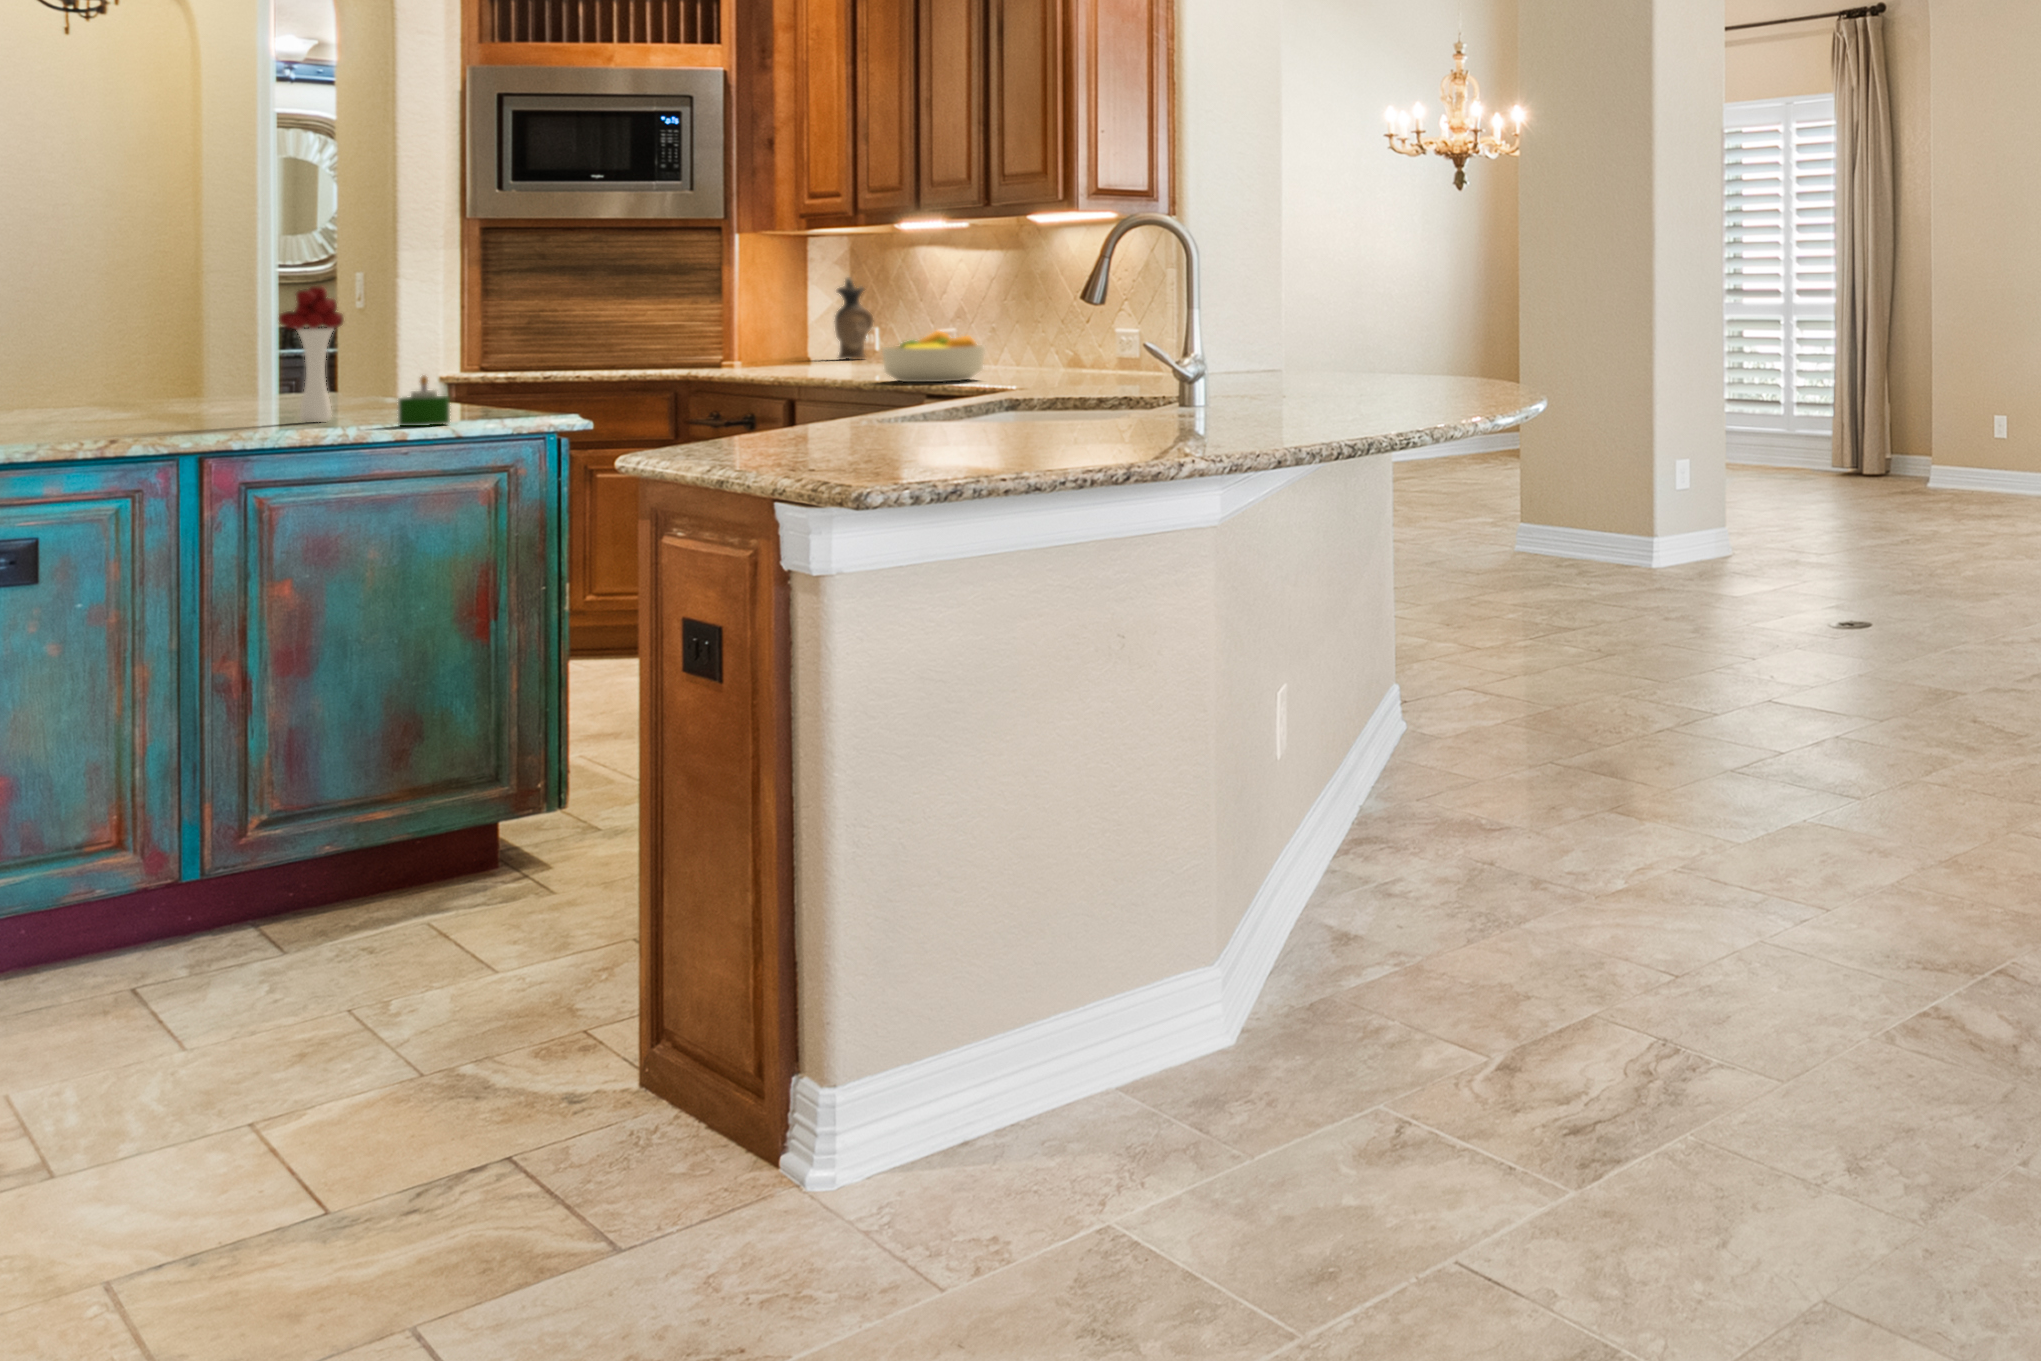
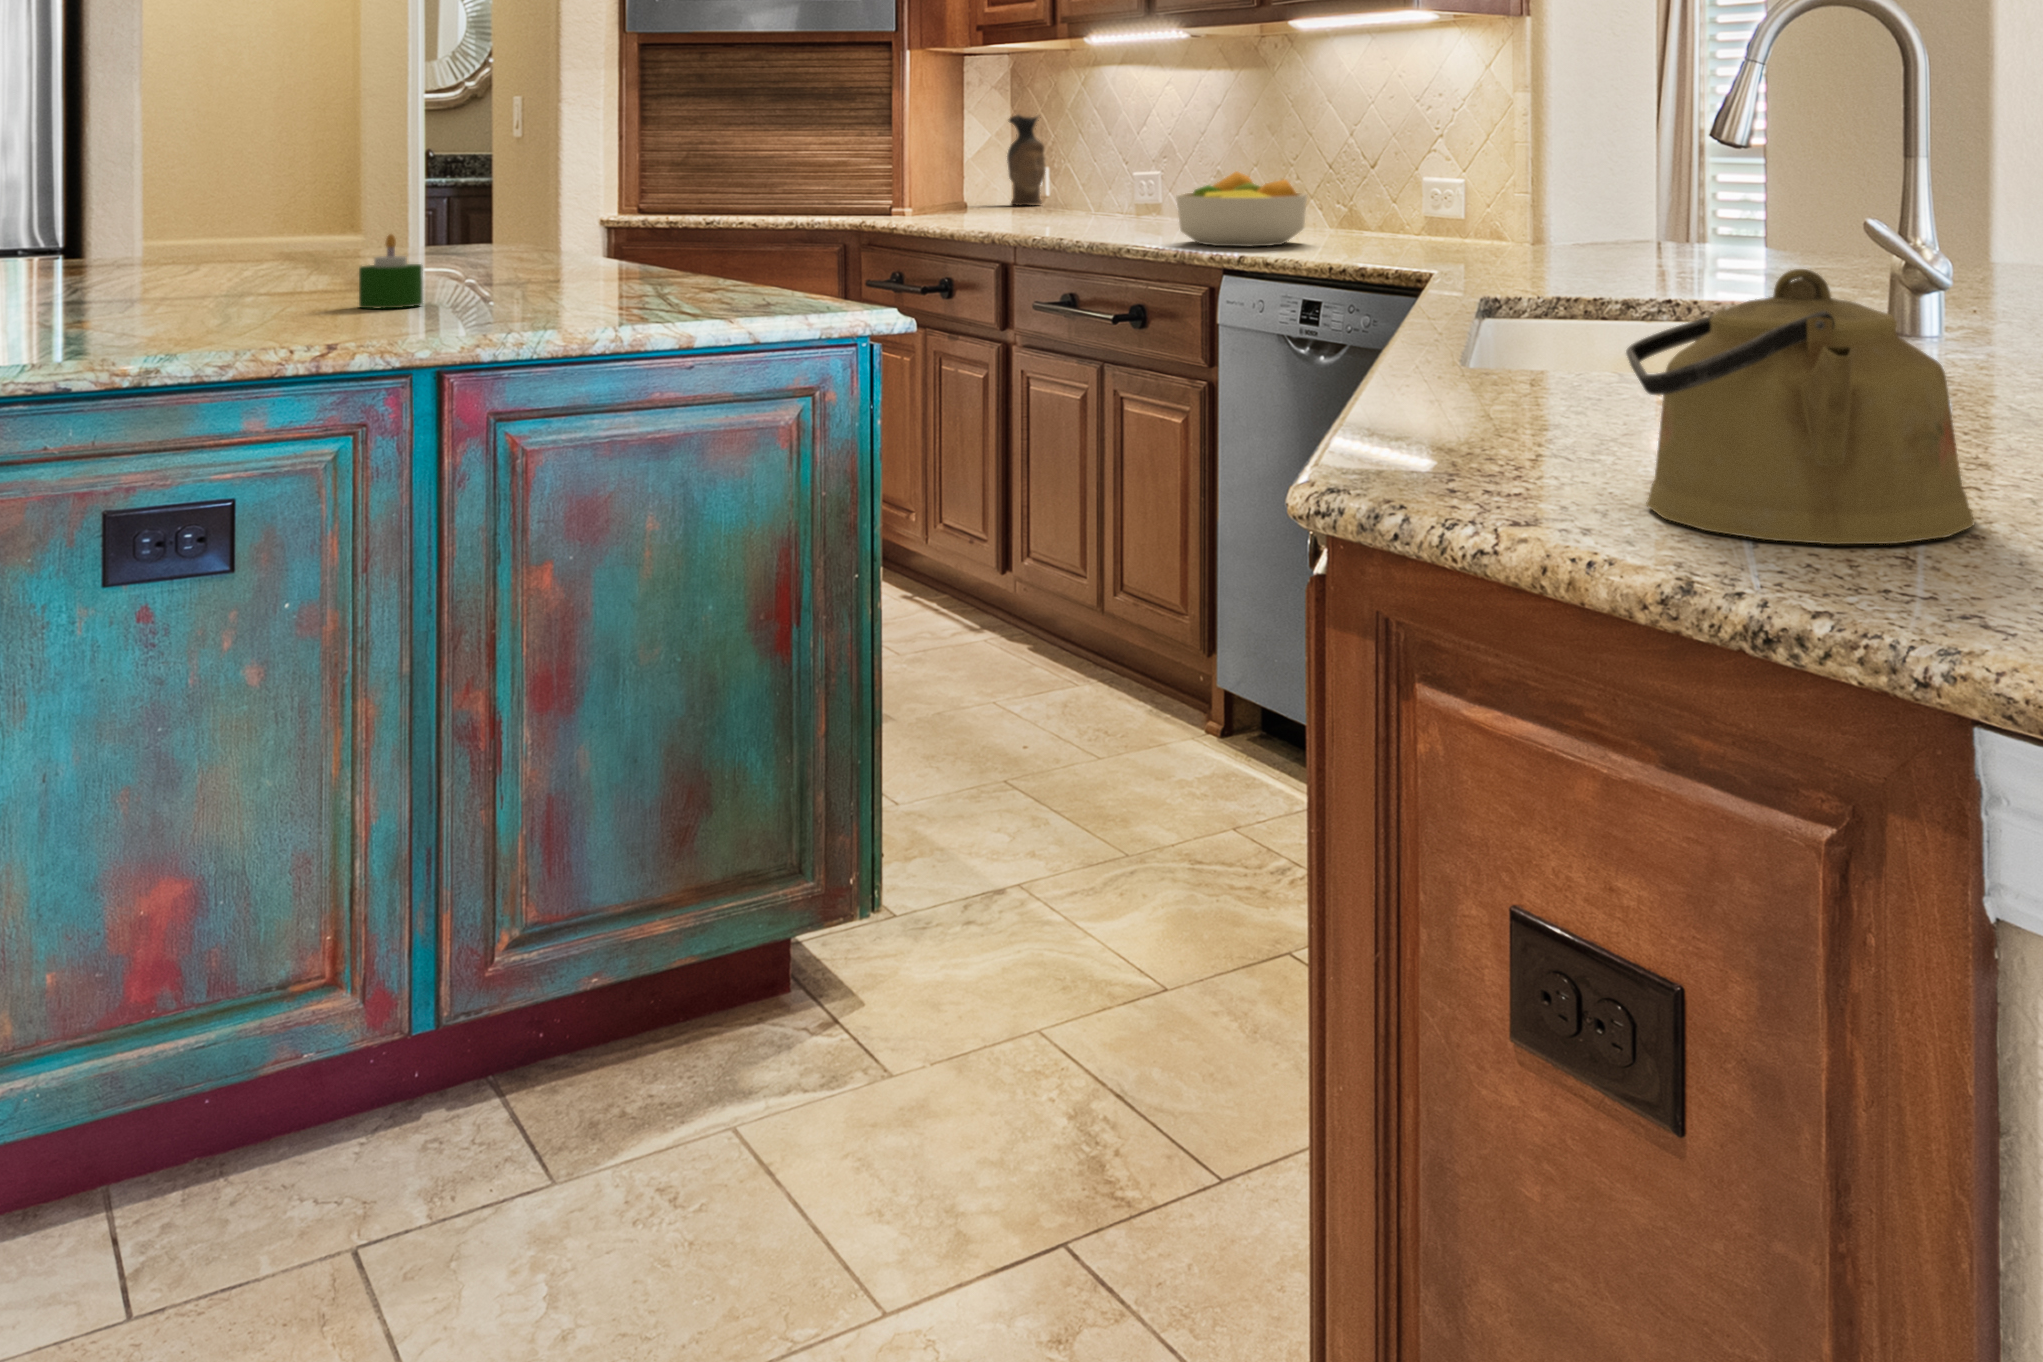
flower bouquet: present [279,286,343,422] -> none [511,105,587,305]
kettle: none [716,364,876,466] -> present [1626,269,1974,544]
candle: present [398,376,450,426] -> present [359,234,423,308]

